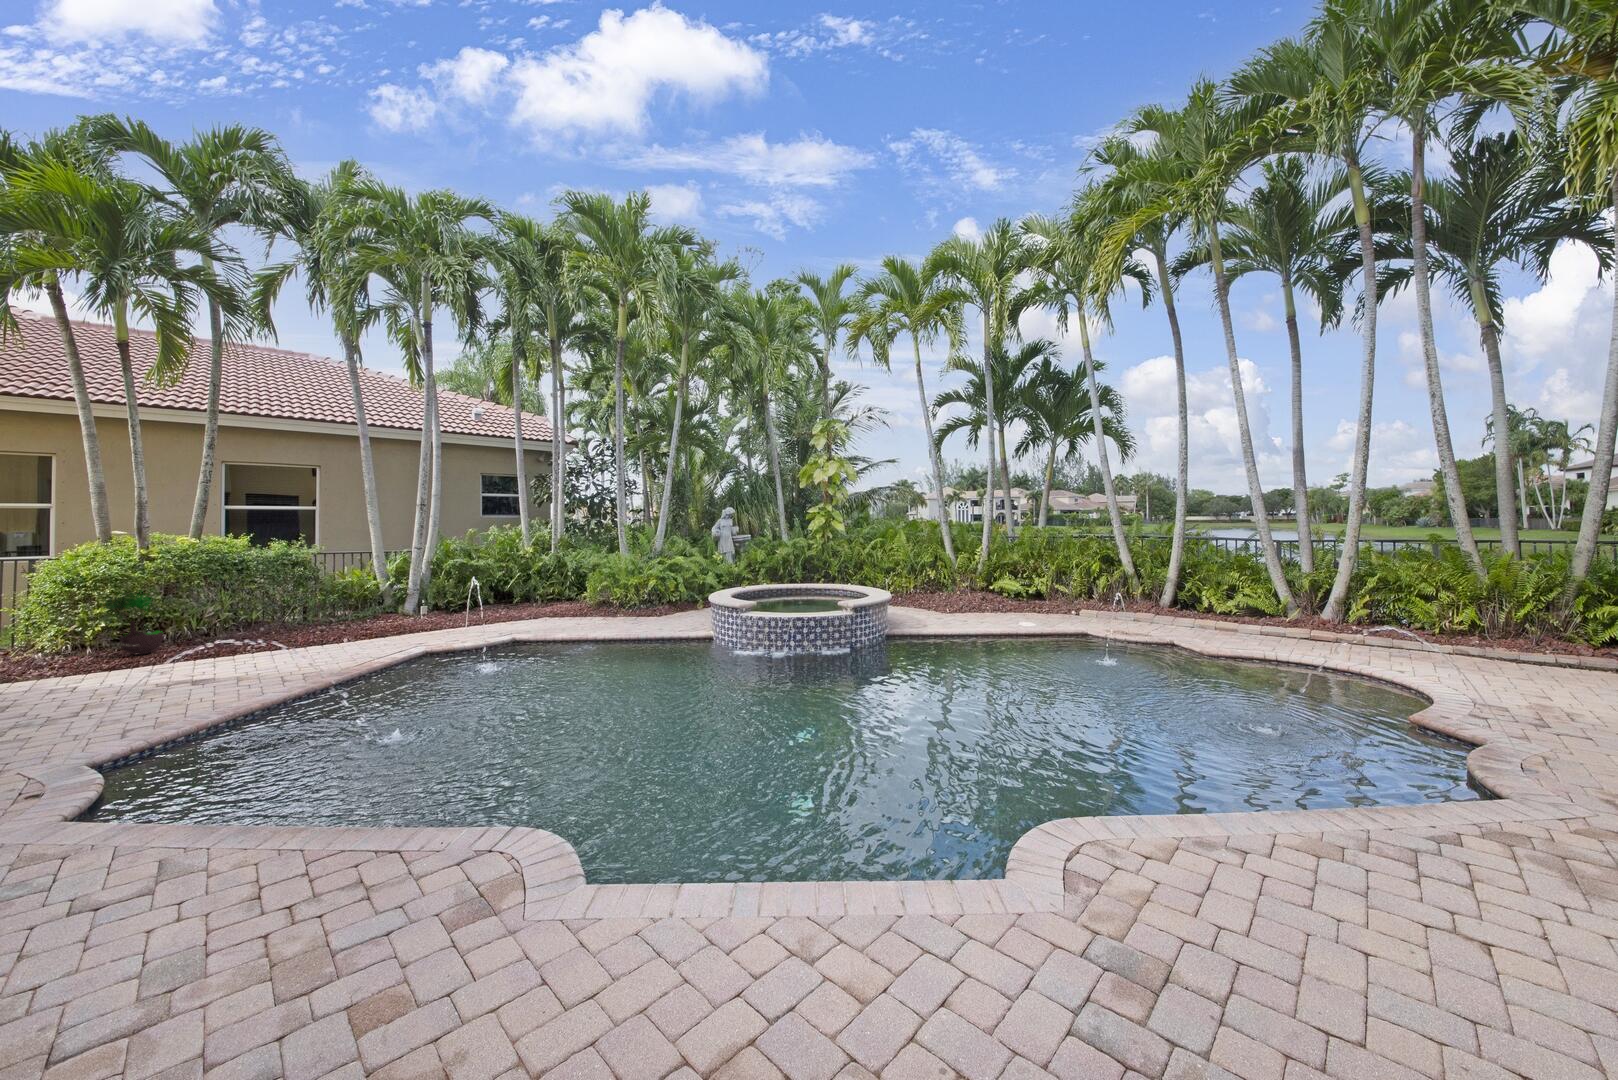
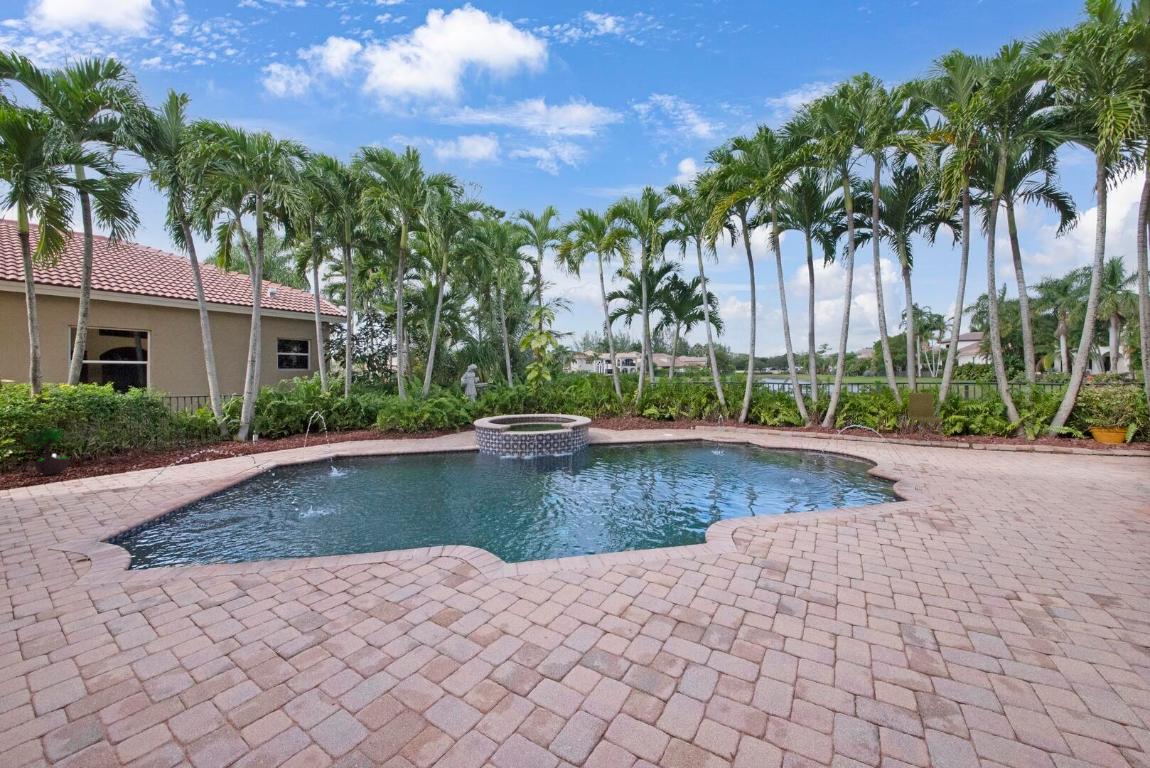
chair: none [1504,559,1594,658] -> present [908,393,945,442]

